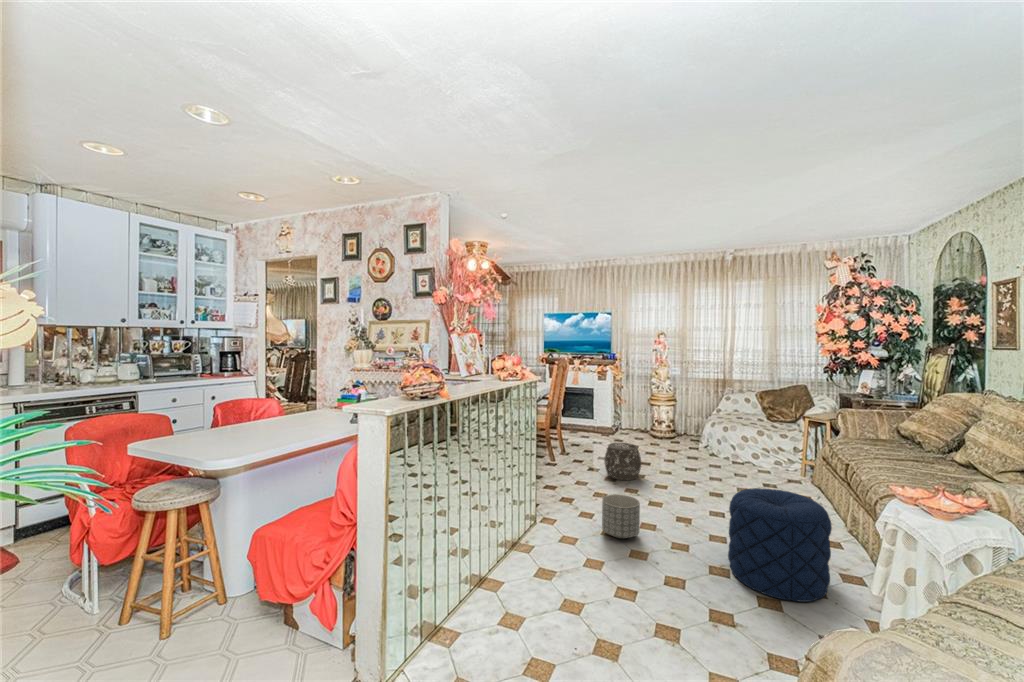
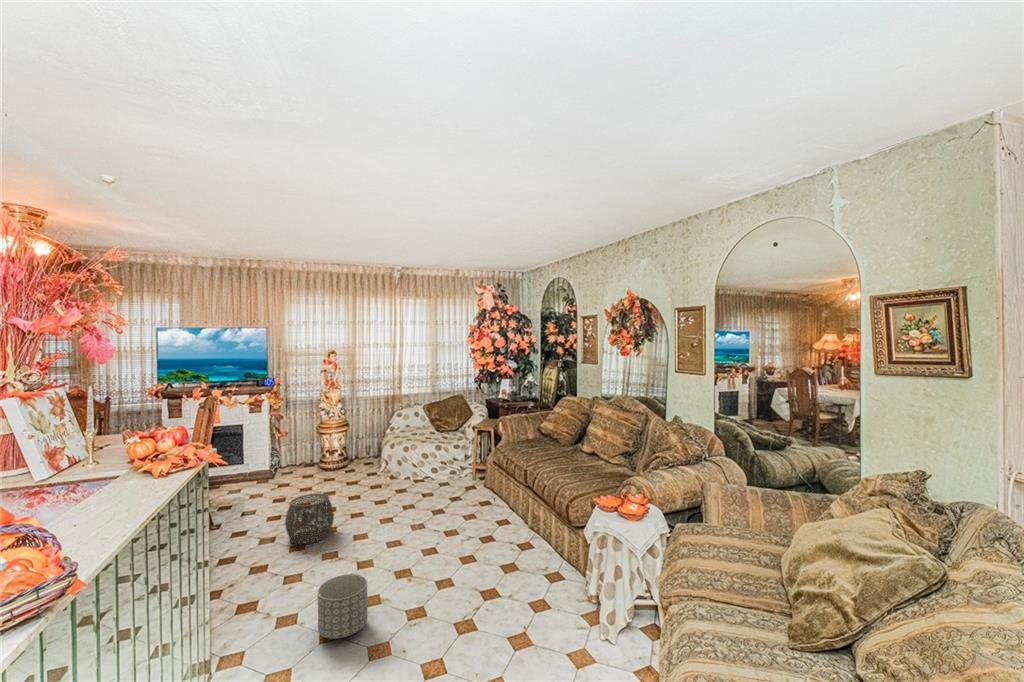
pouf: present [728,488,832,602] -> none [468,518,553,634]

